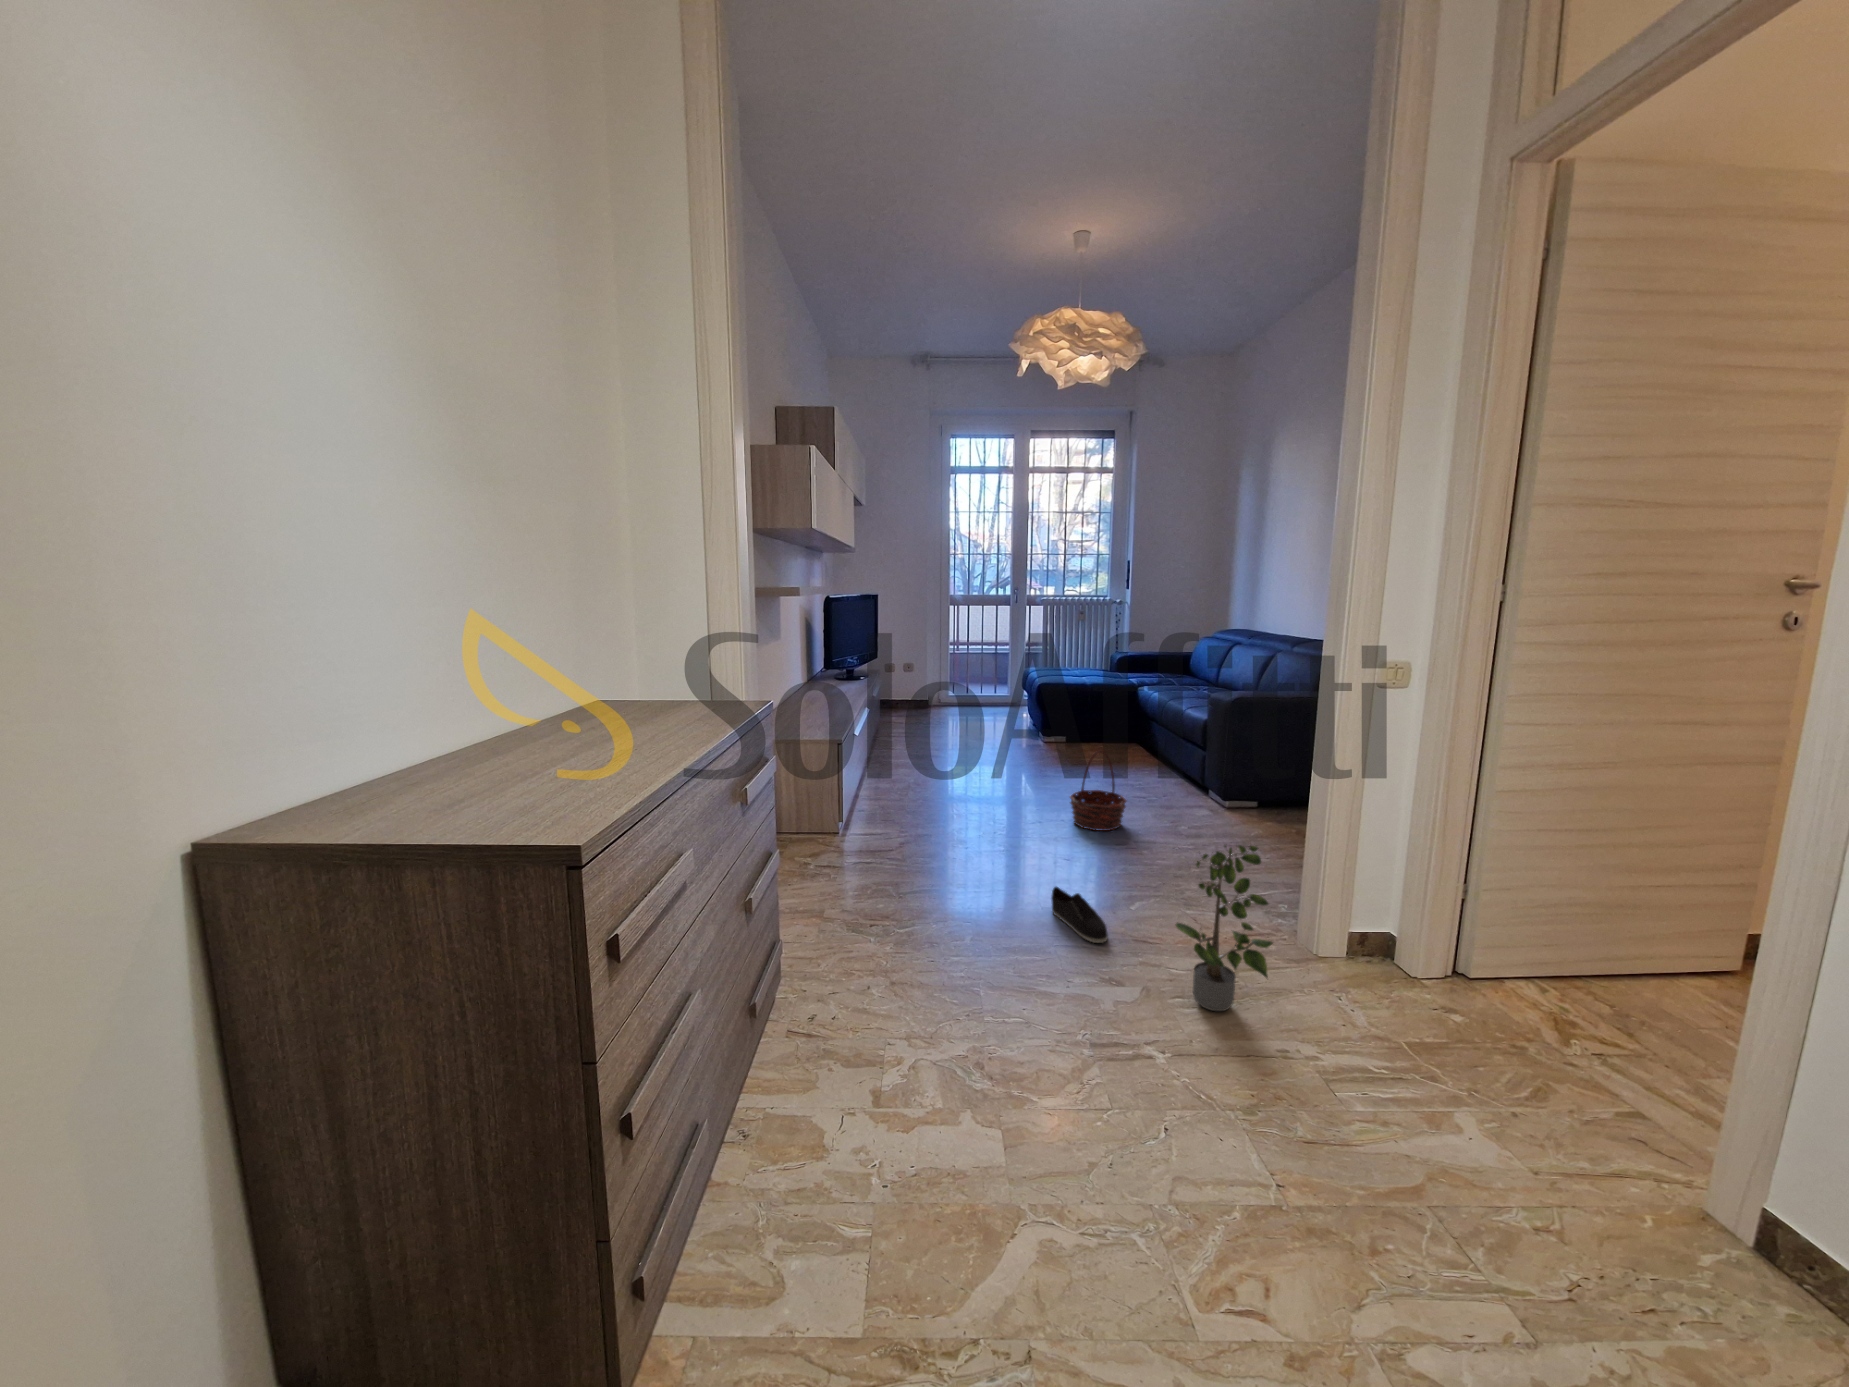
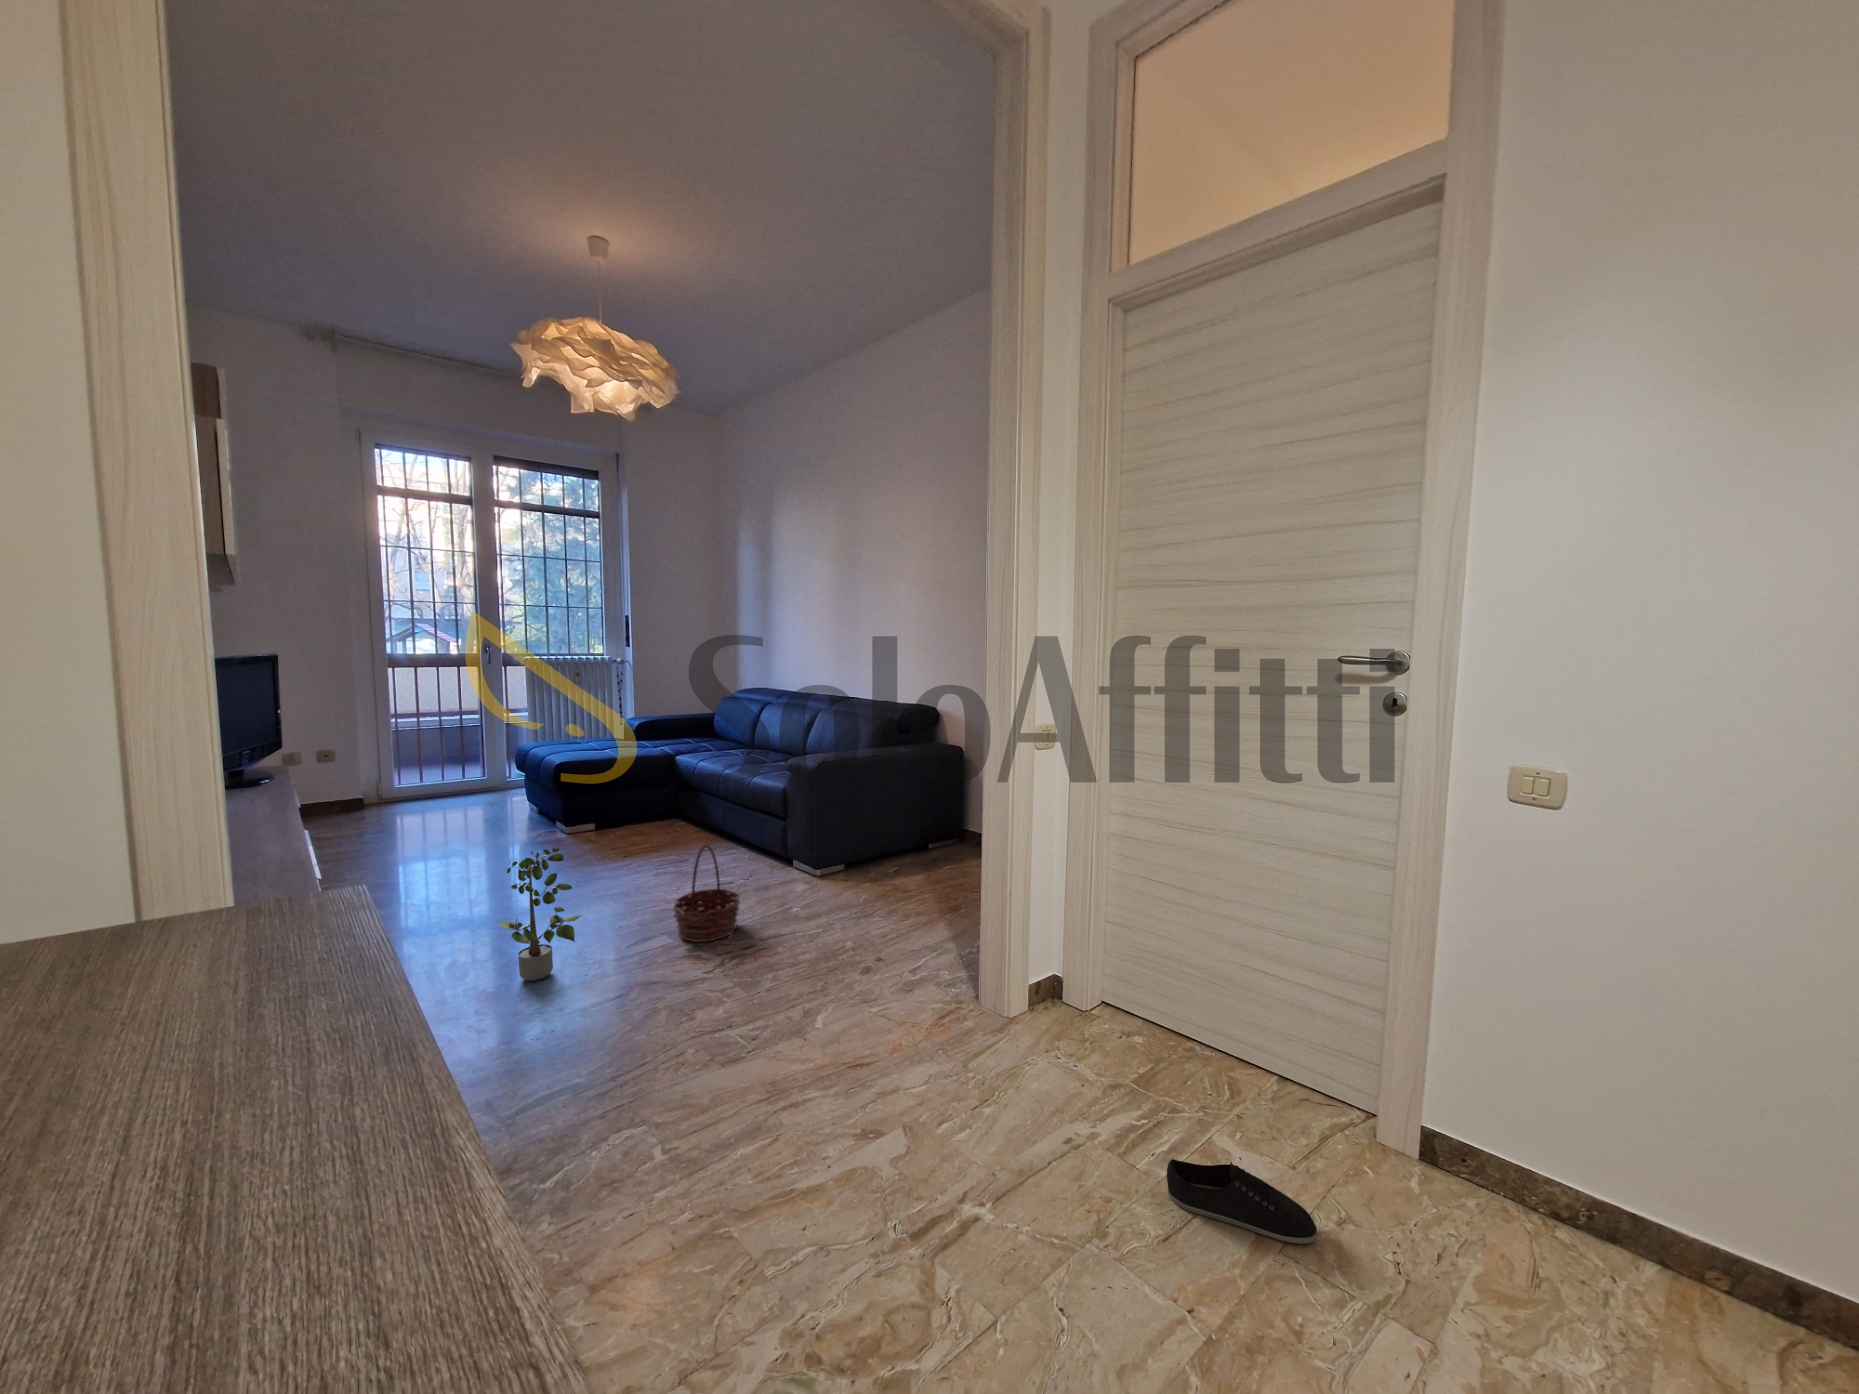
potted plant: present [1176,845,1273,1011] -> present [498,848,581,981]
shoe: present [1051,887,1108,943] -> present [1167,1159,1317,1244]

